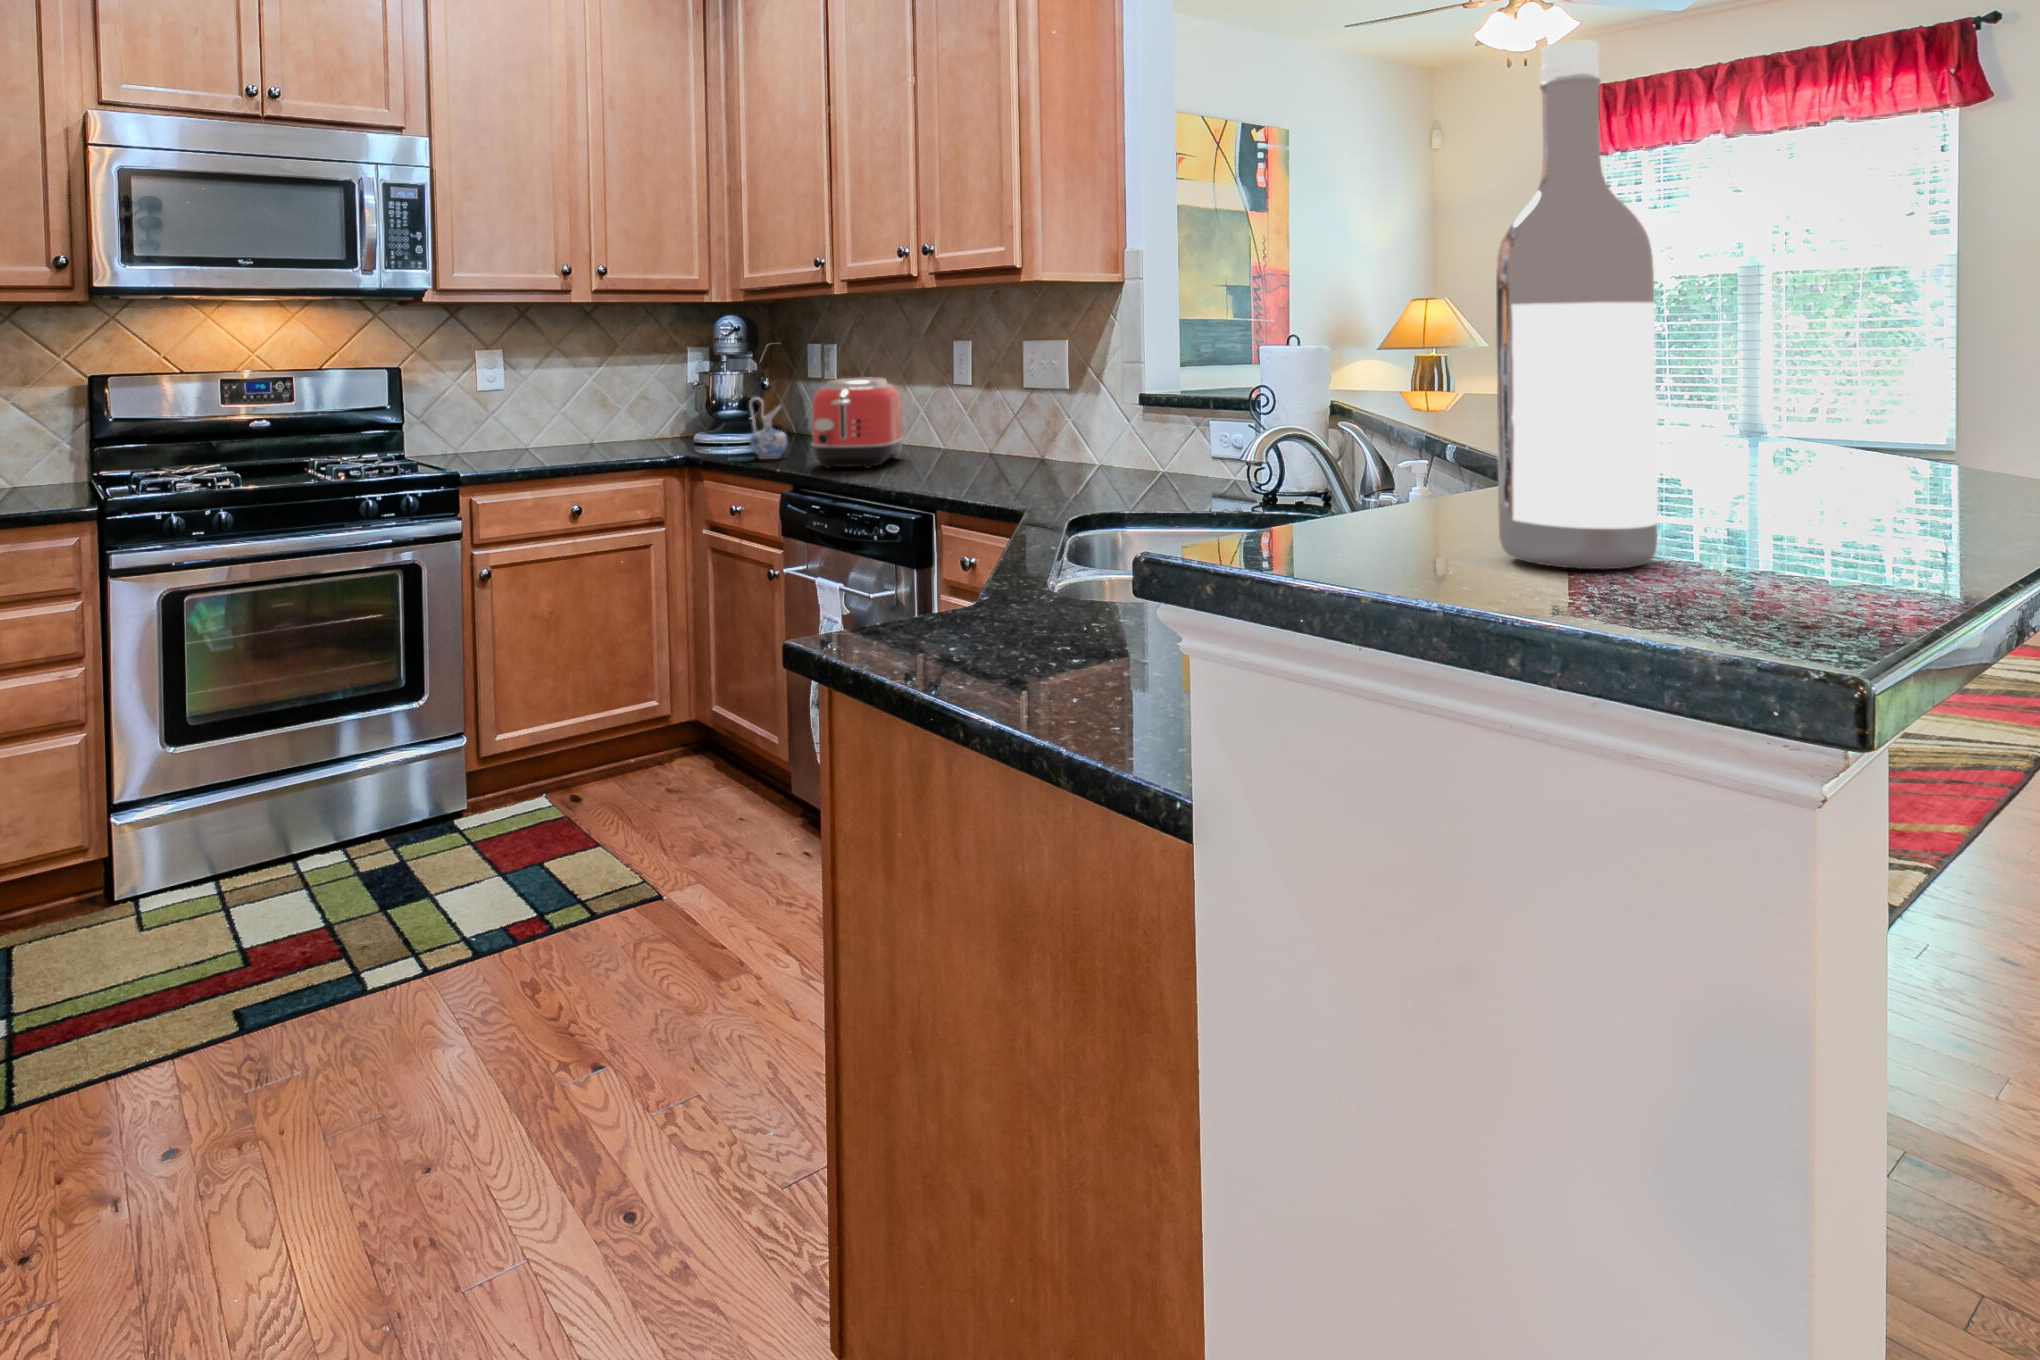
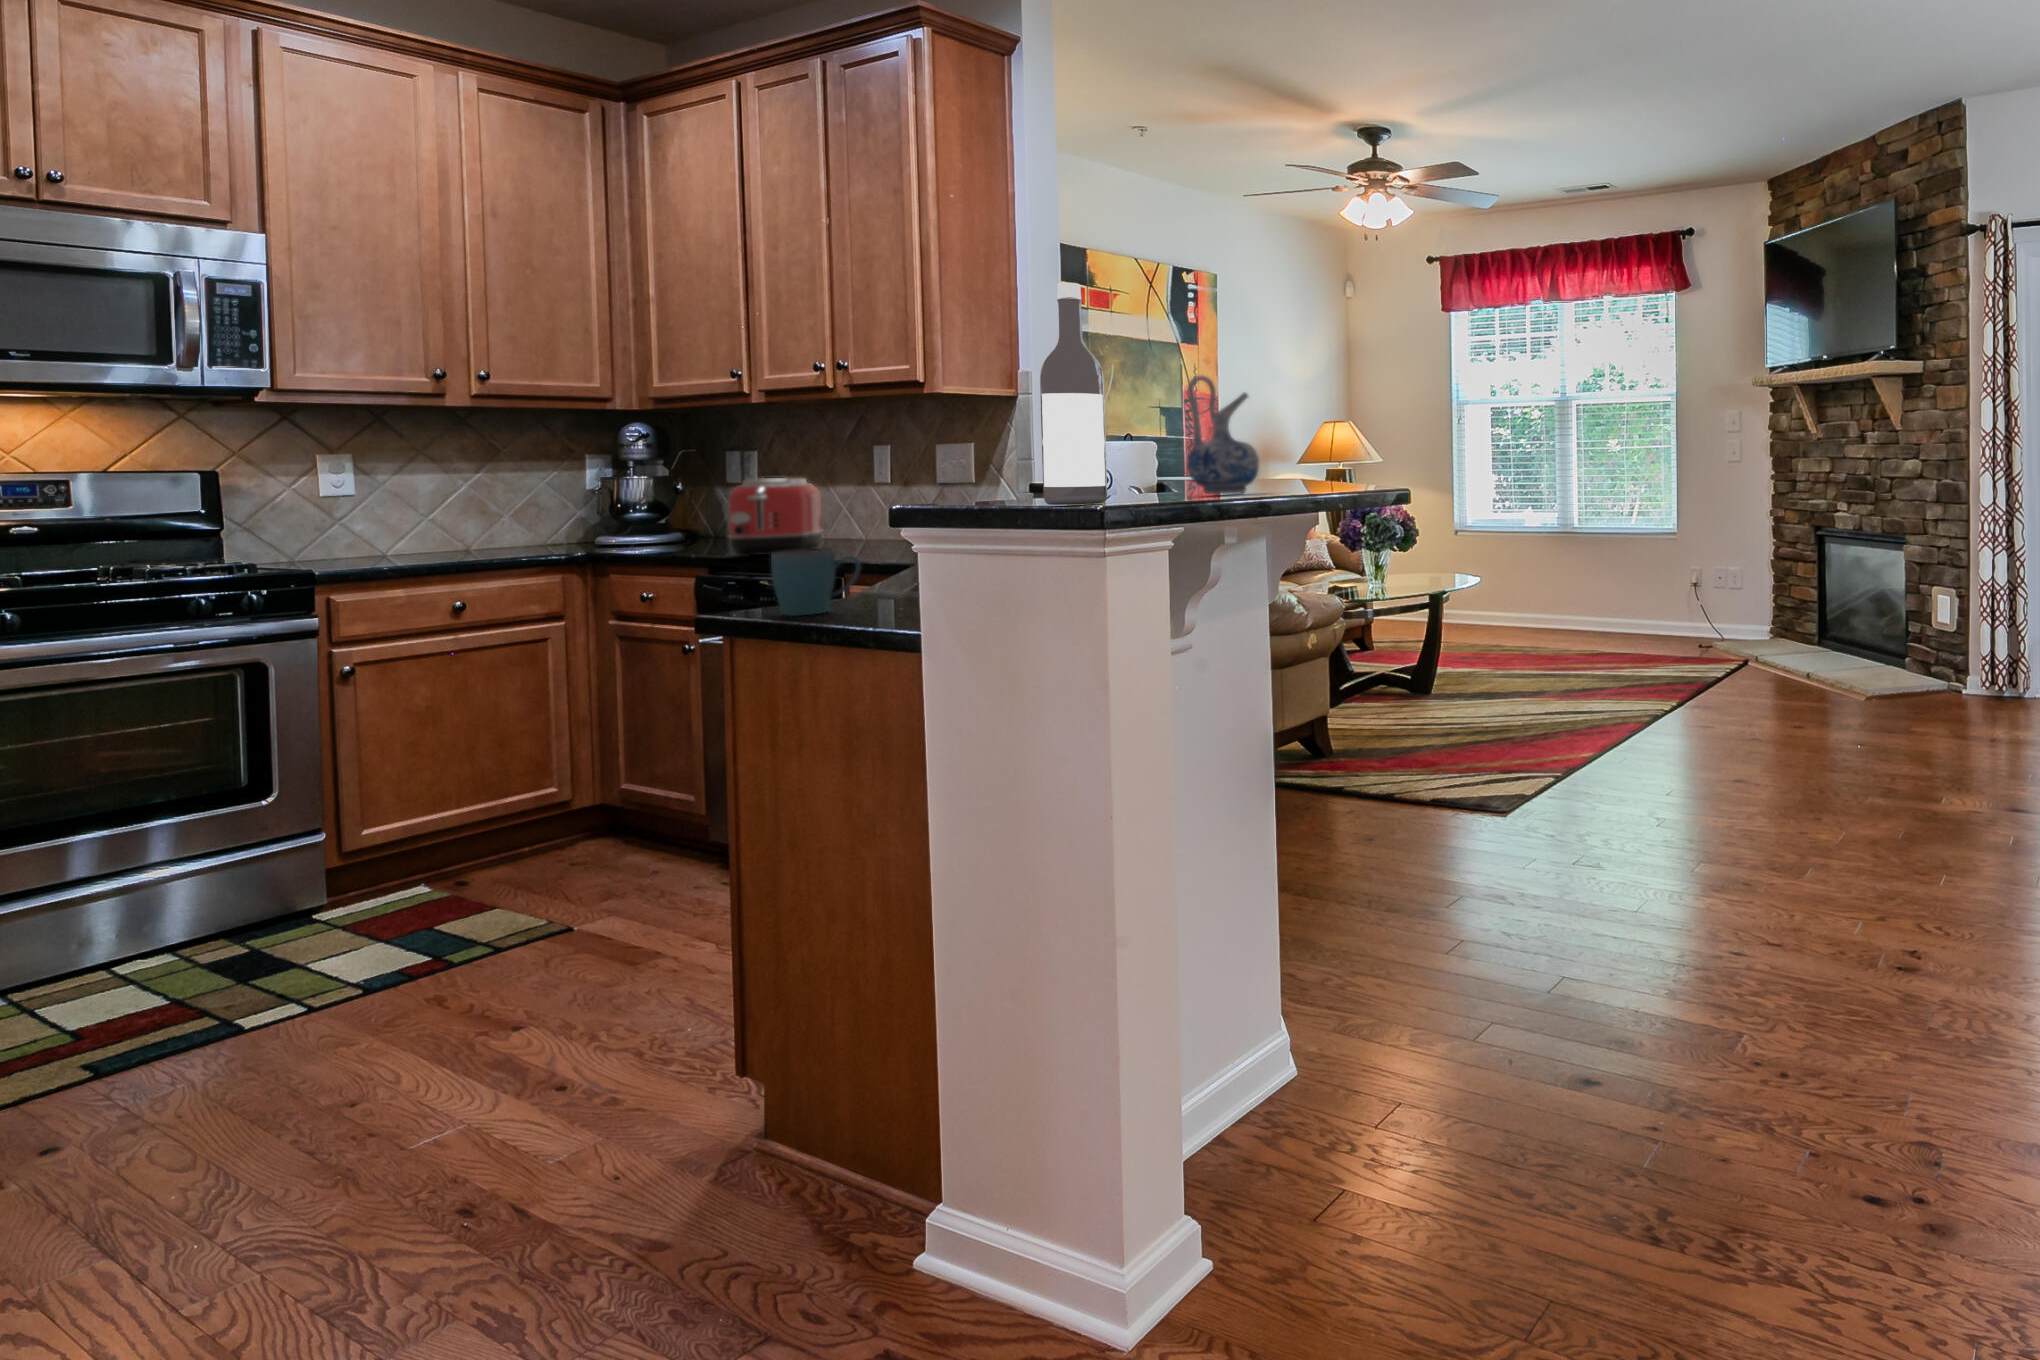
ceramic pitcher: present [749,397,788,459] -> present [1187,375,1259,494]
mug: none [902,541,1027,653] -> present [771,550,861,616]

